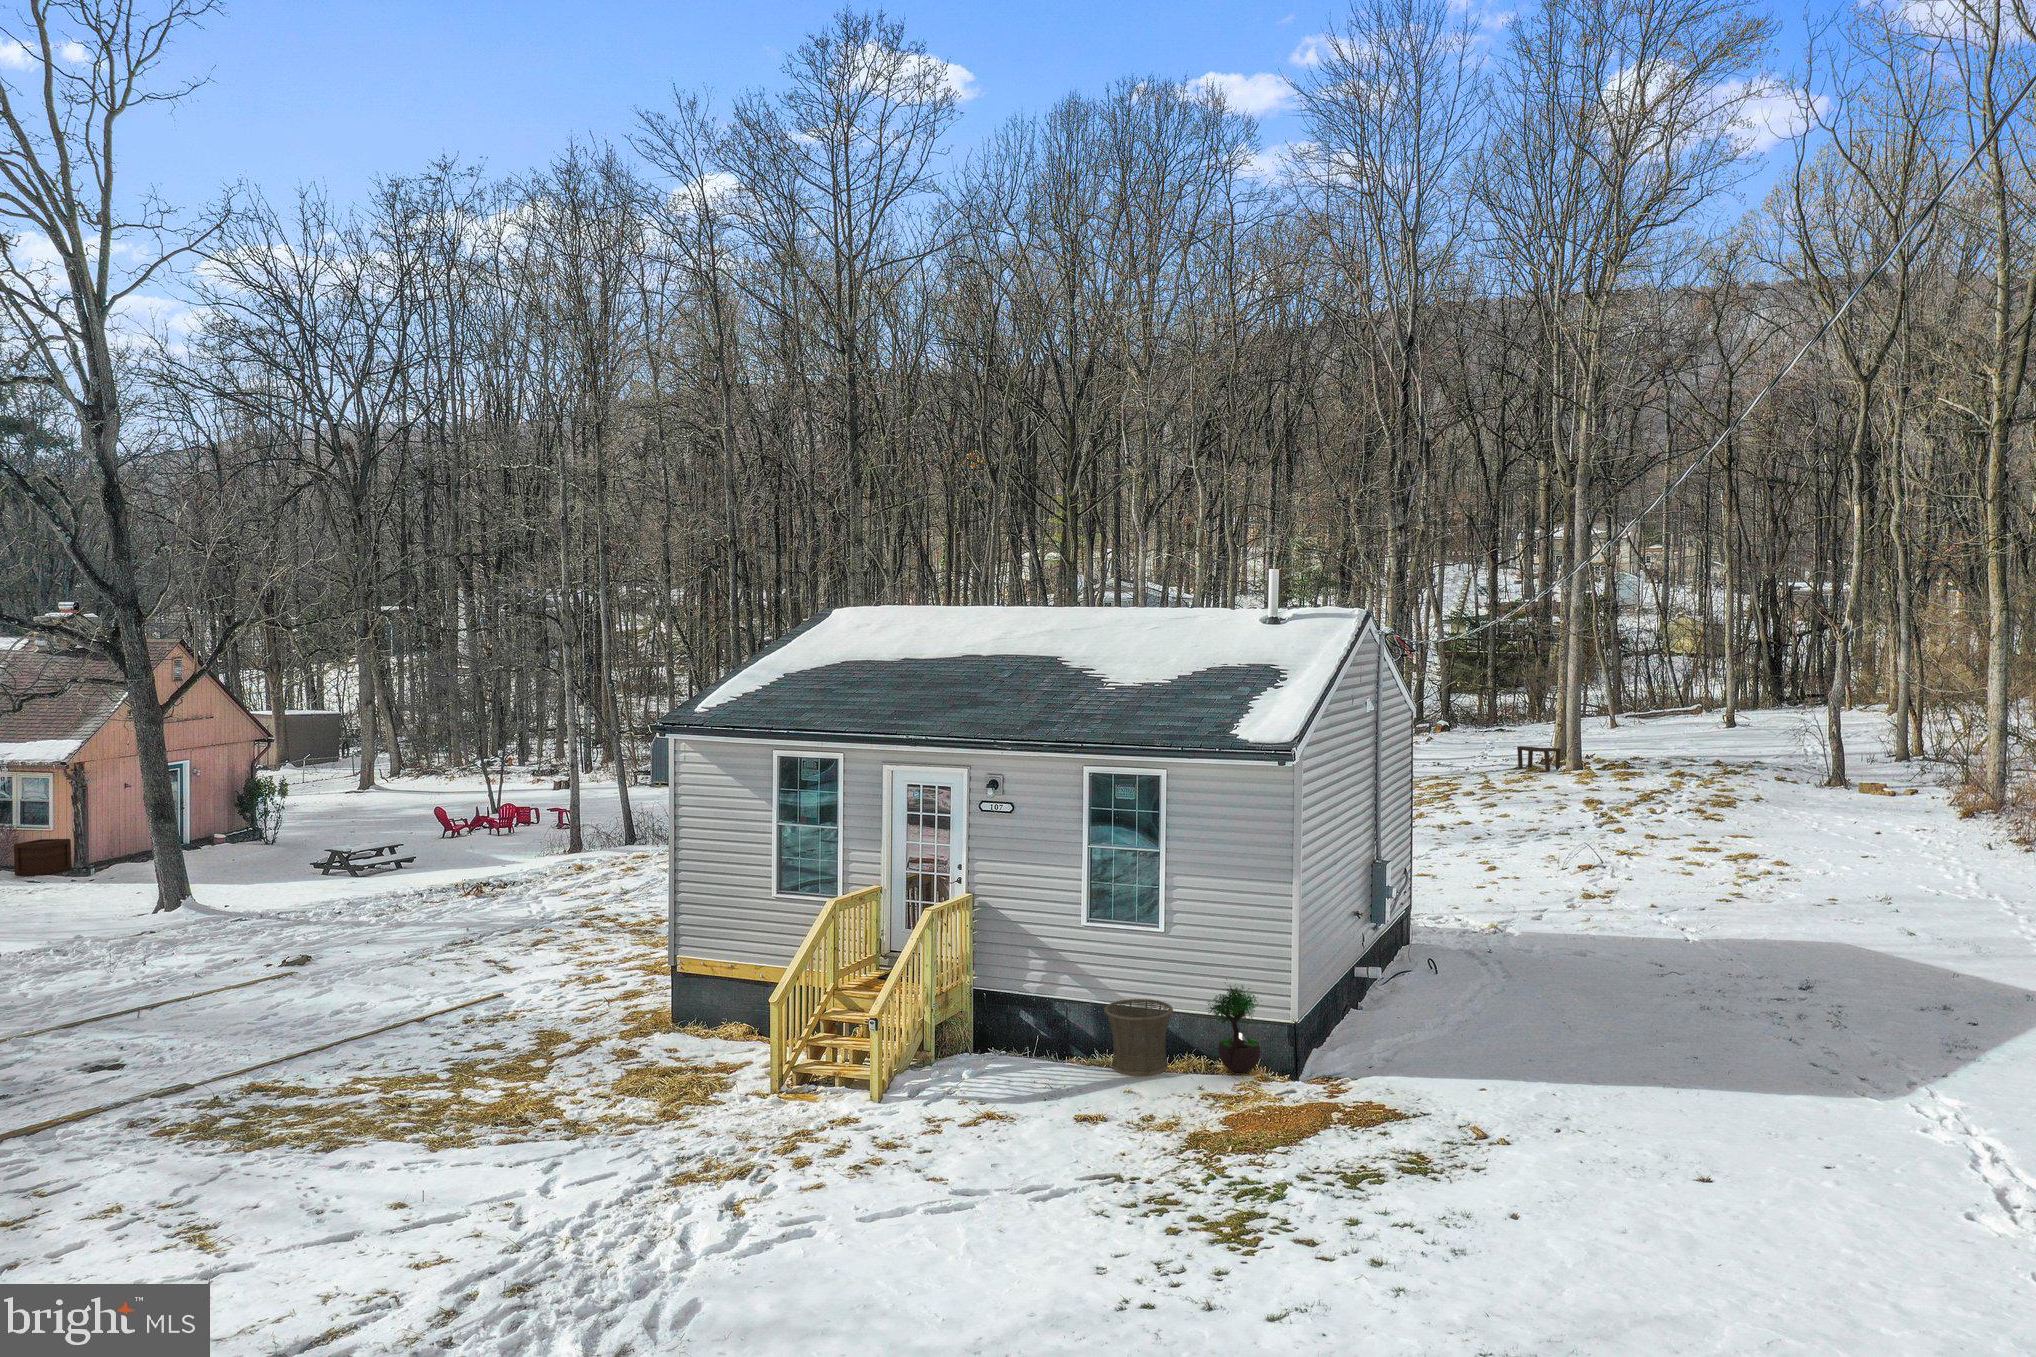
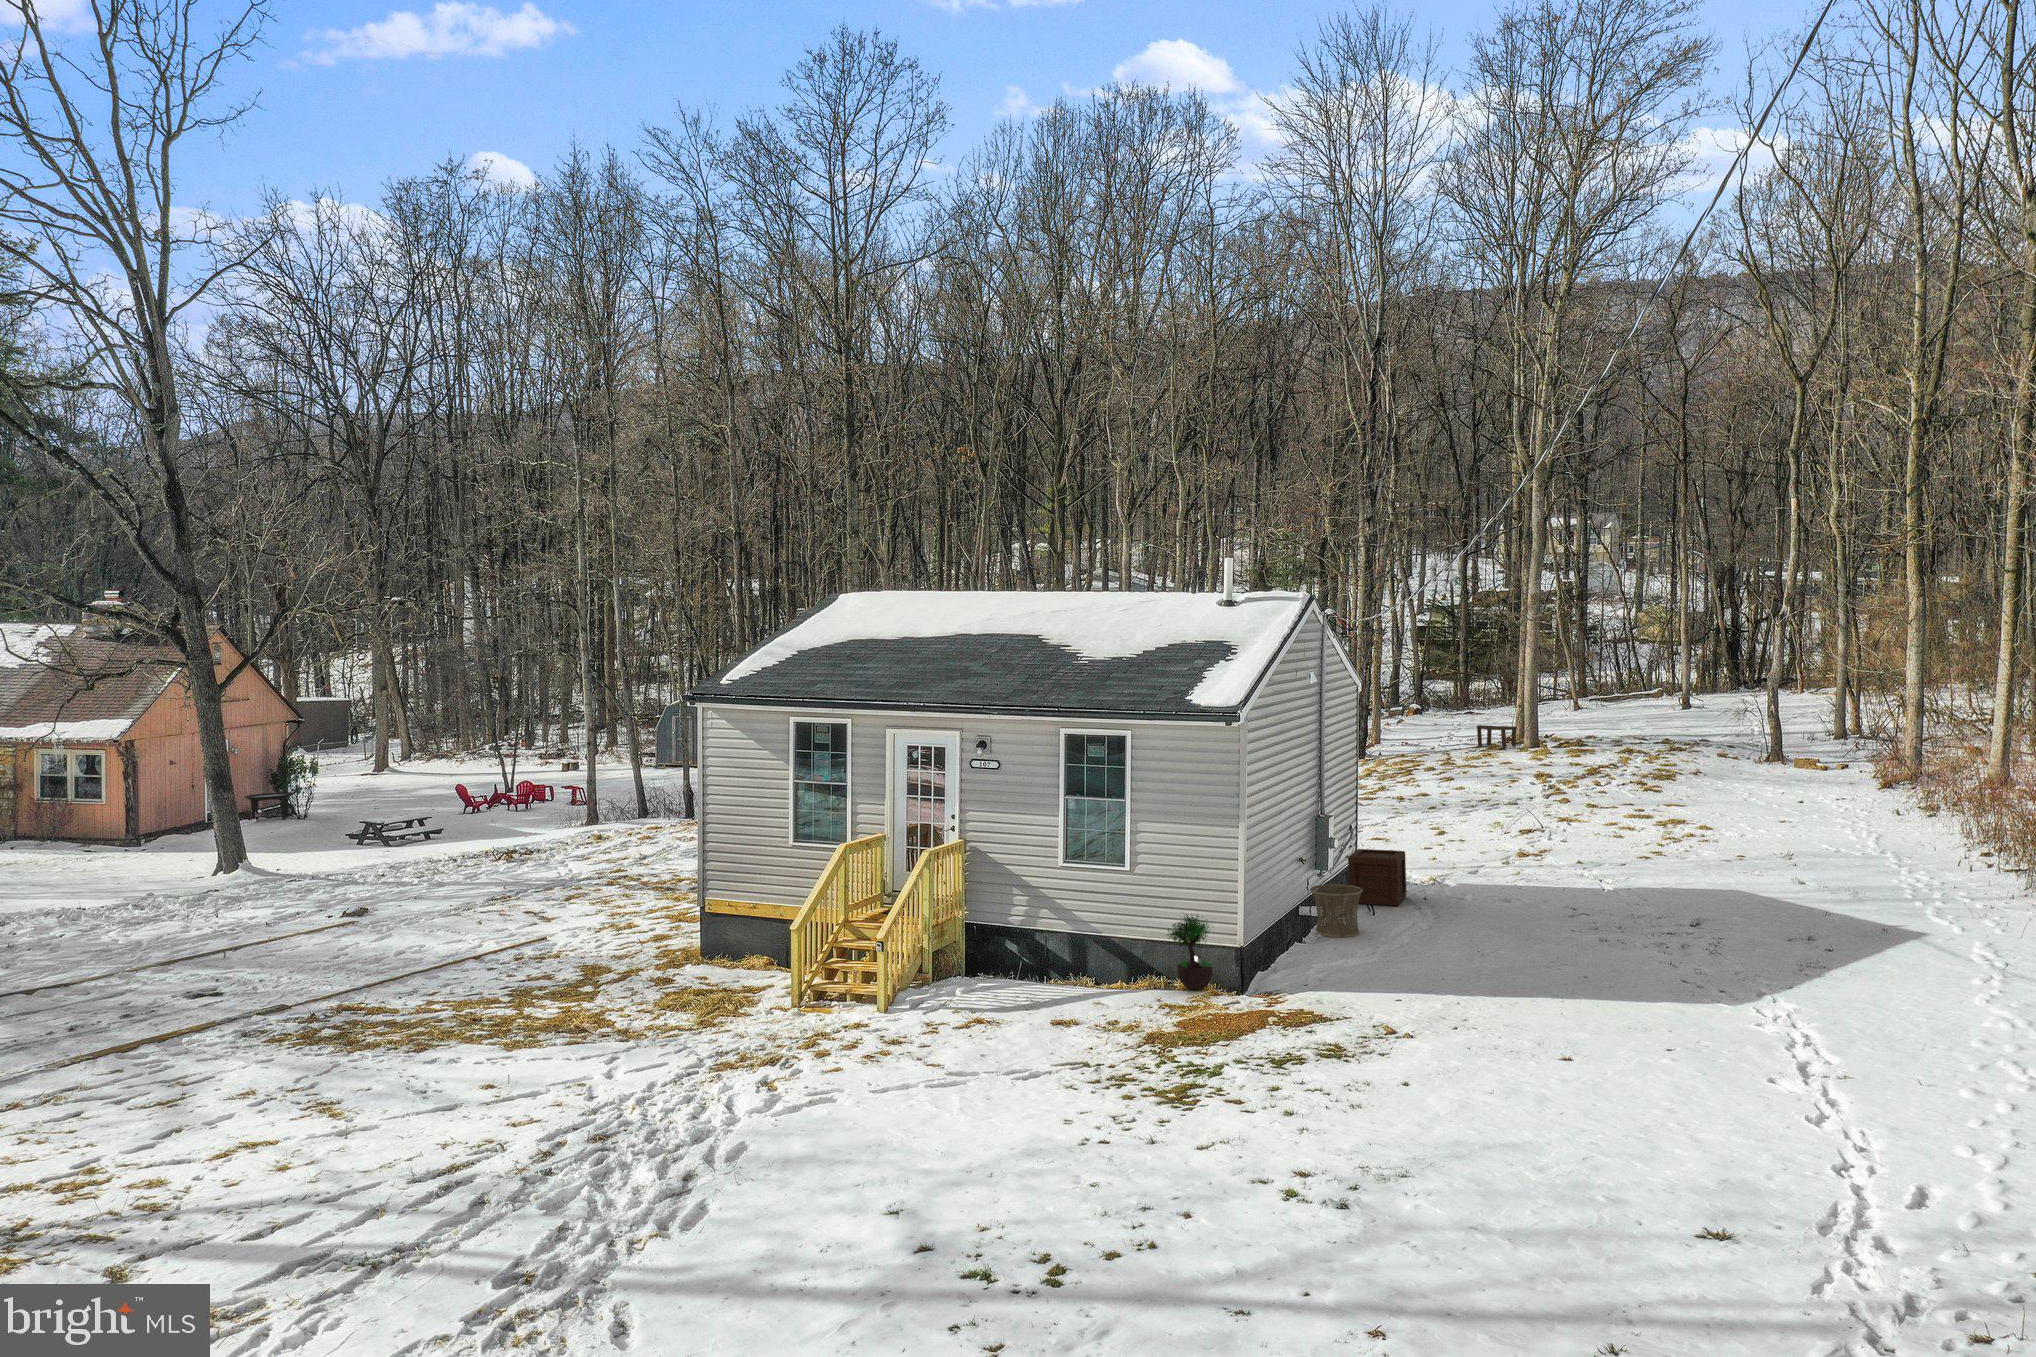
round table: none [193,814,248,846] -> present [244,792,293,820]
wooden crate: present [14,839,72,875] -> present [1348,849,1406,906]
basket: present [1104,999,1173,1076] -> present [1310,884,1363,937]

